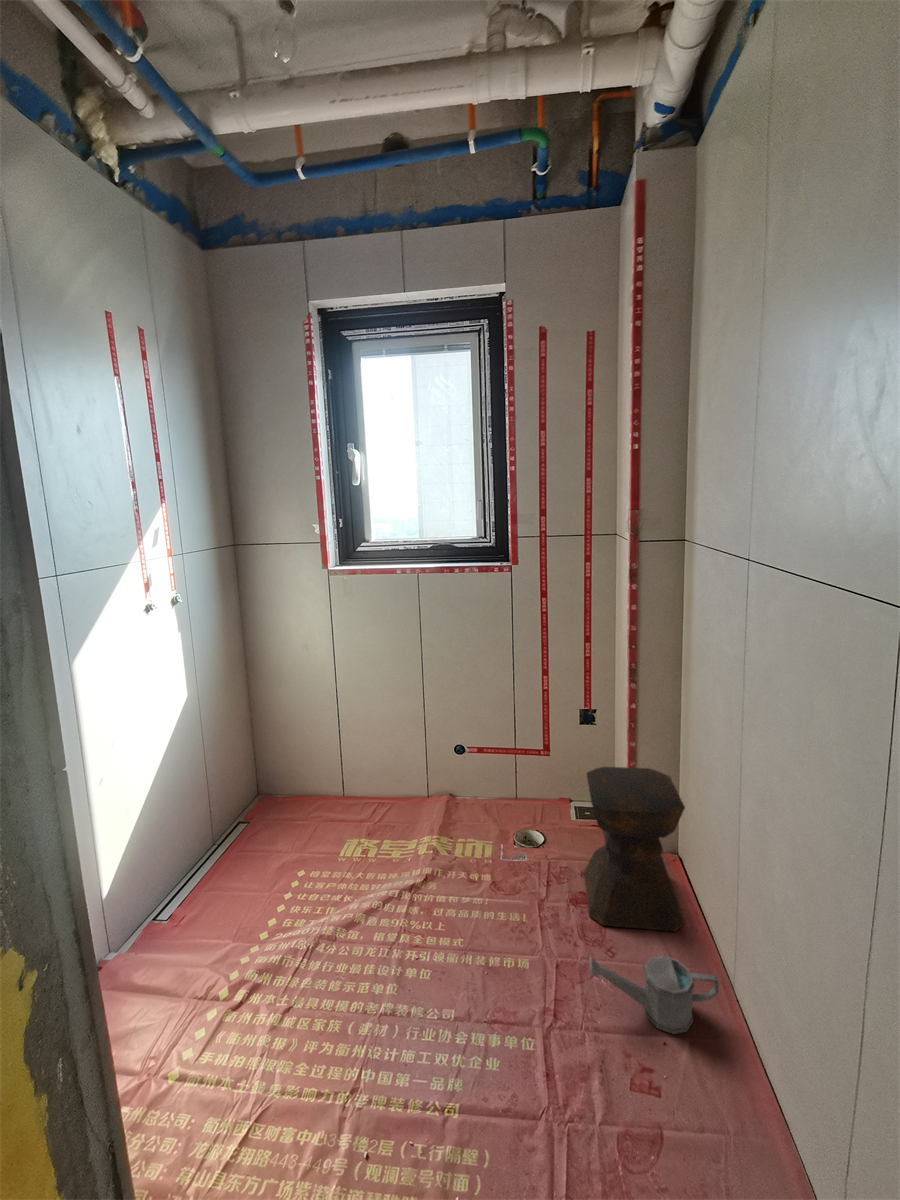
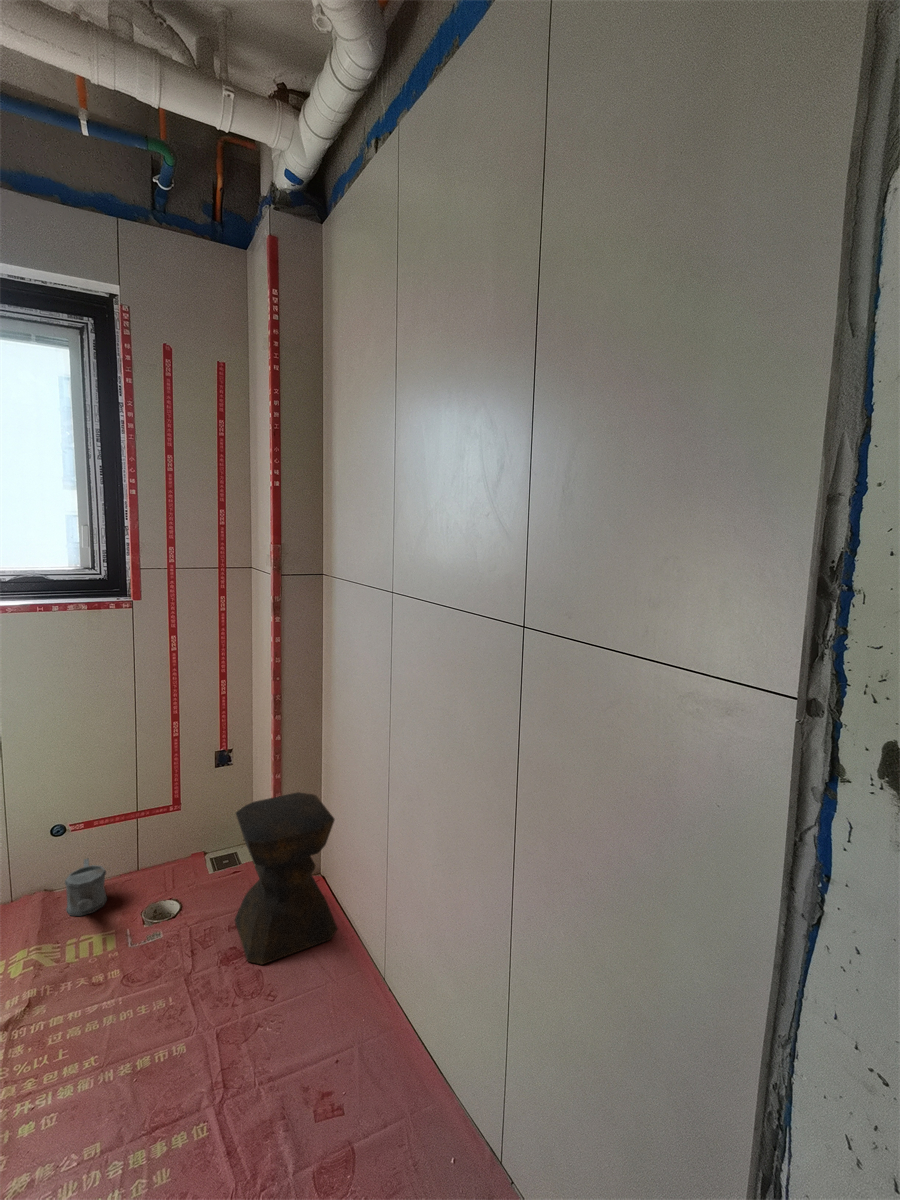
watering can: present [589,956,719,1034] -> present [65,858,107,916]

